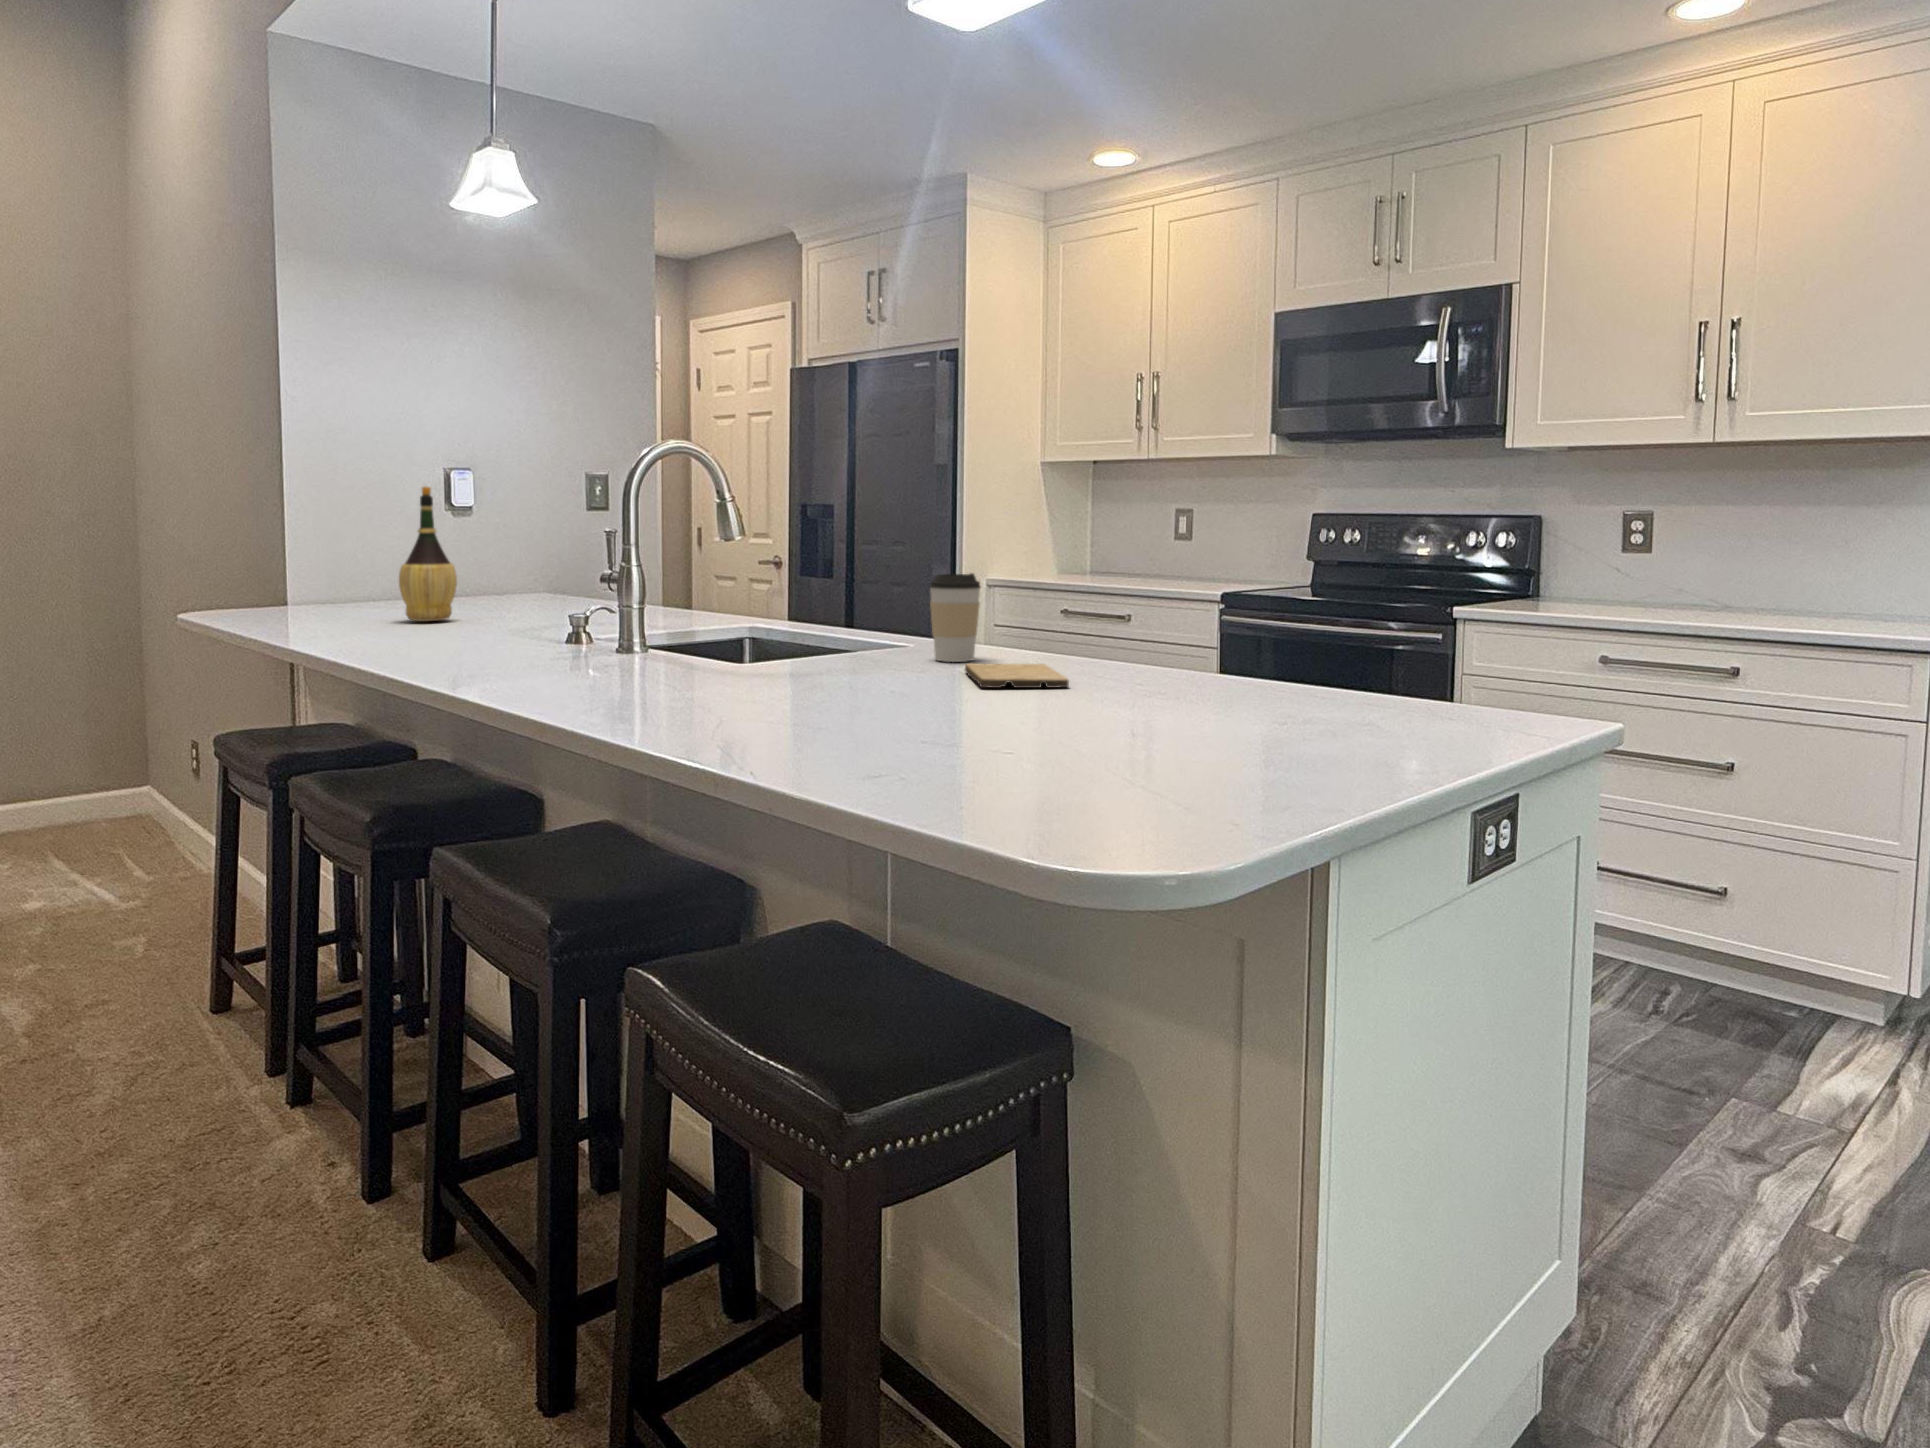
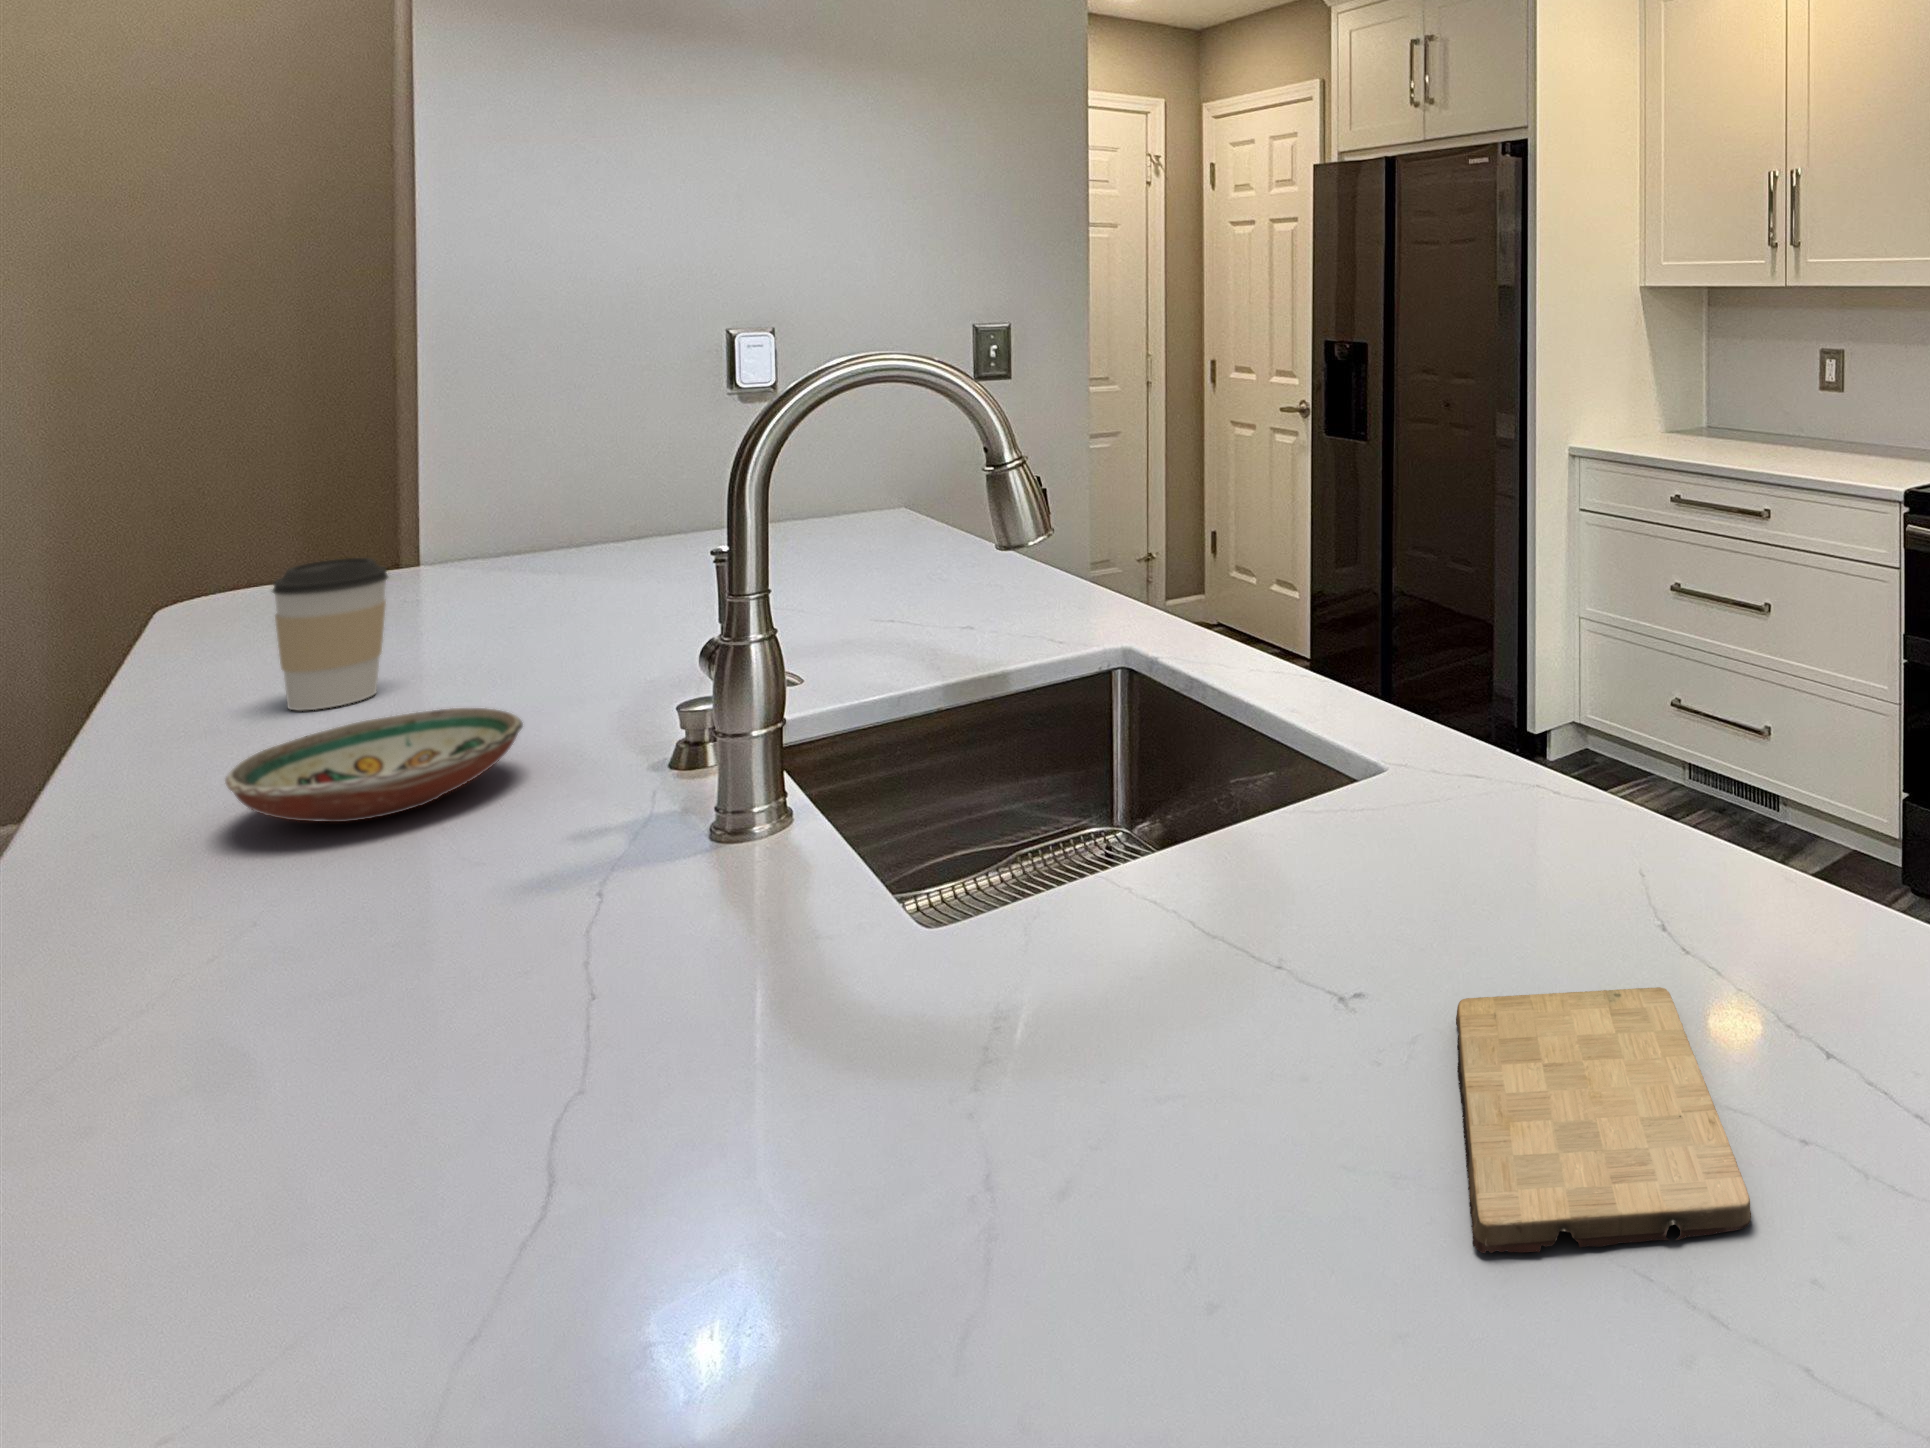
wine bottle: present [399,487,457,621] -> none [467,405,595,655]
coffee cup: present [930,573,980,662] -> present [273,558,388,710]
decorative bowl: none [398,614,506,647] -> present [225,708,523,822]

